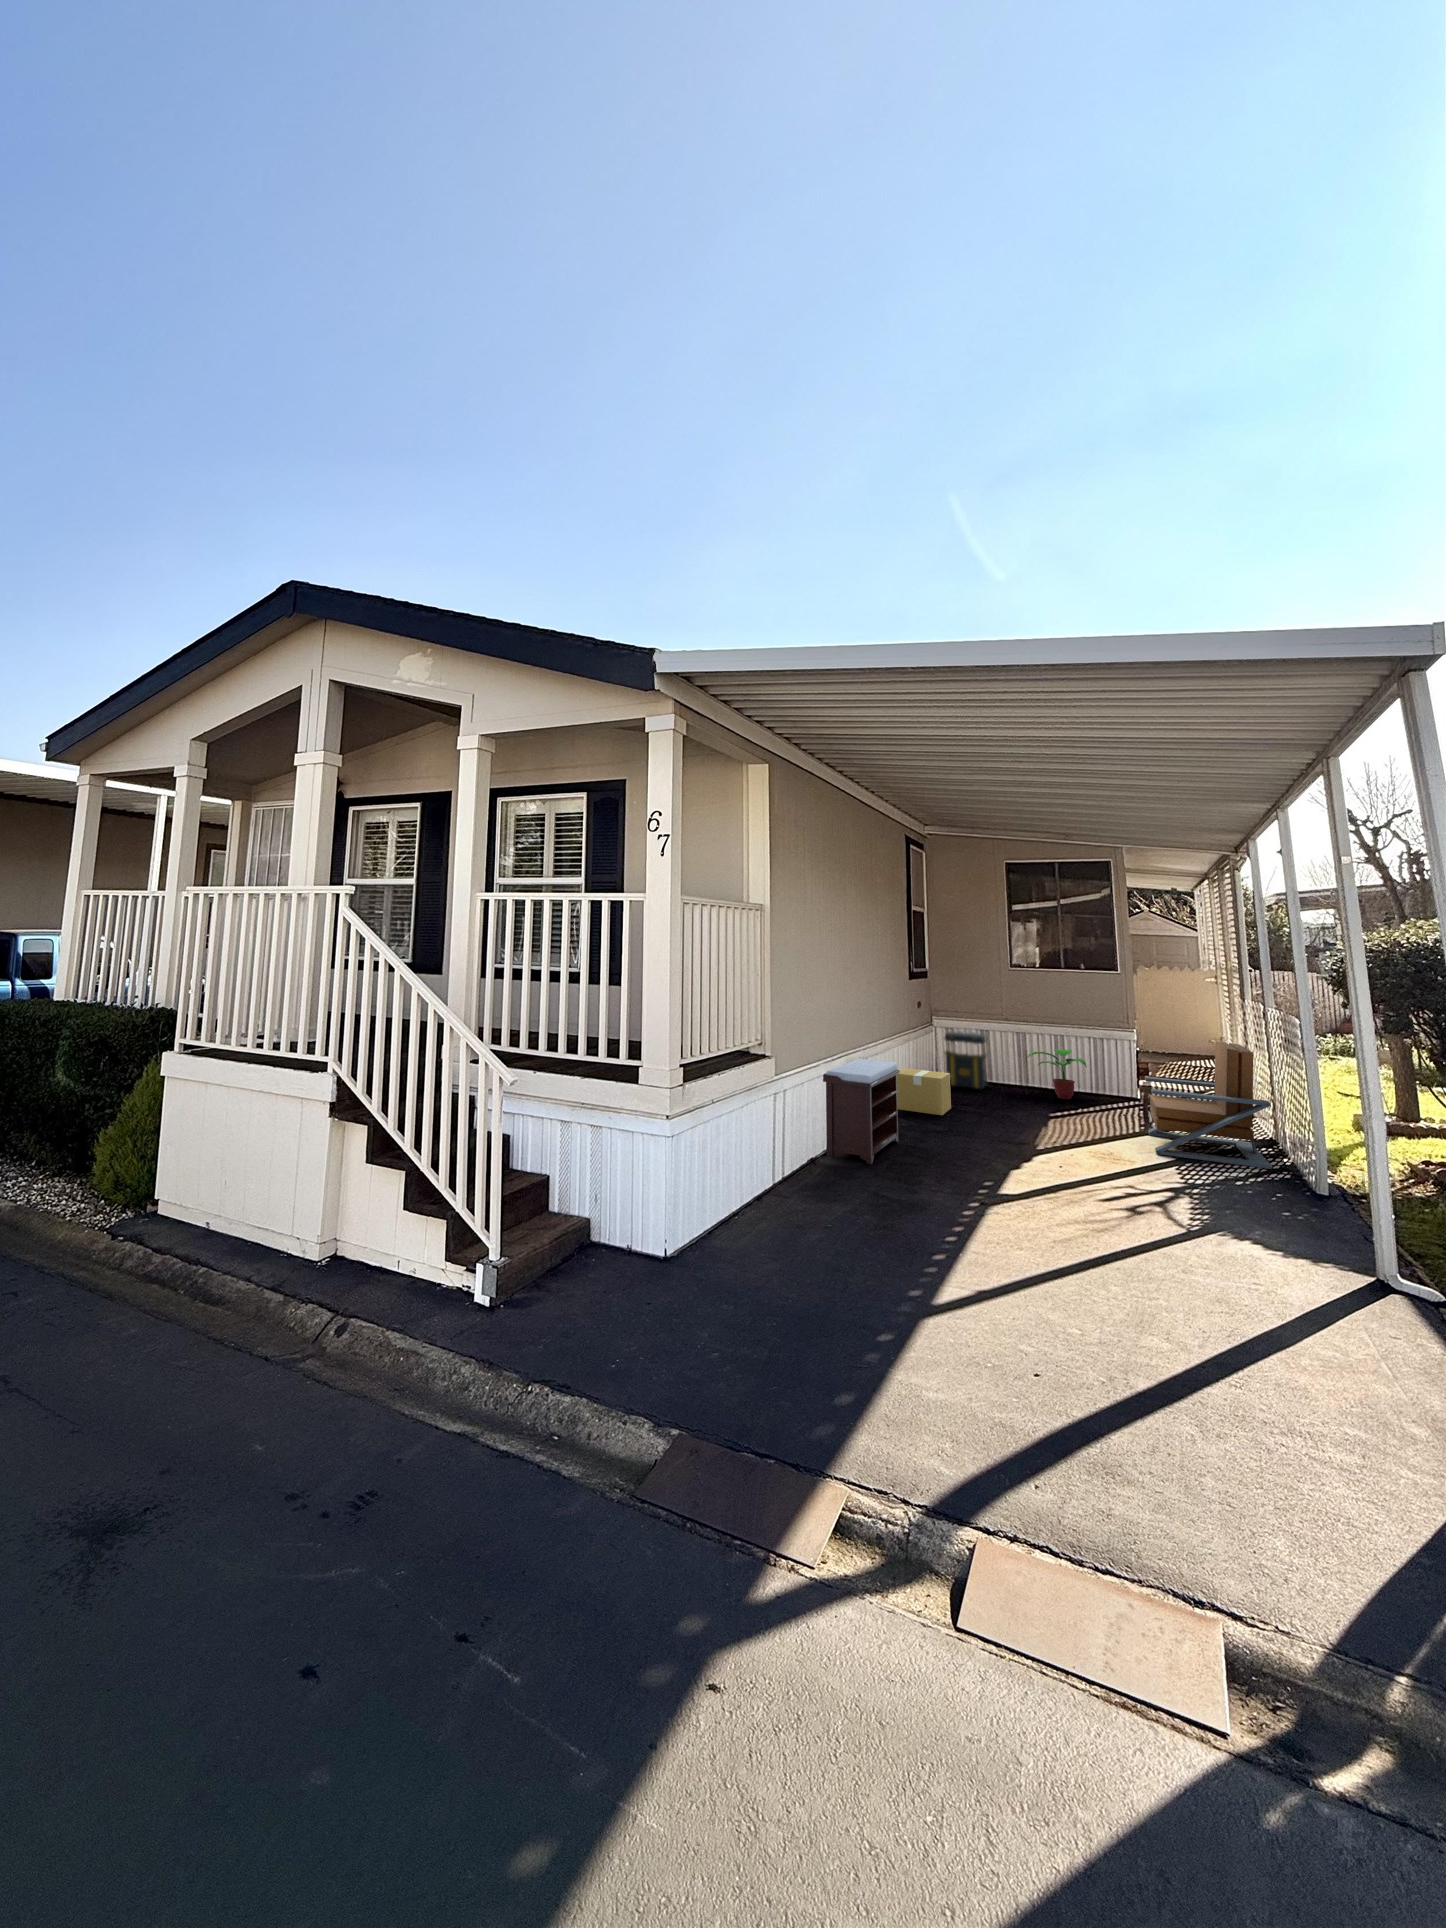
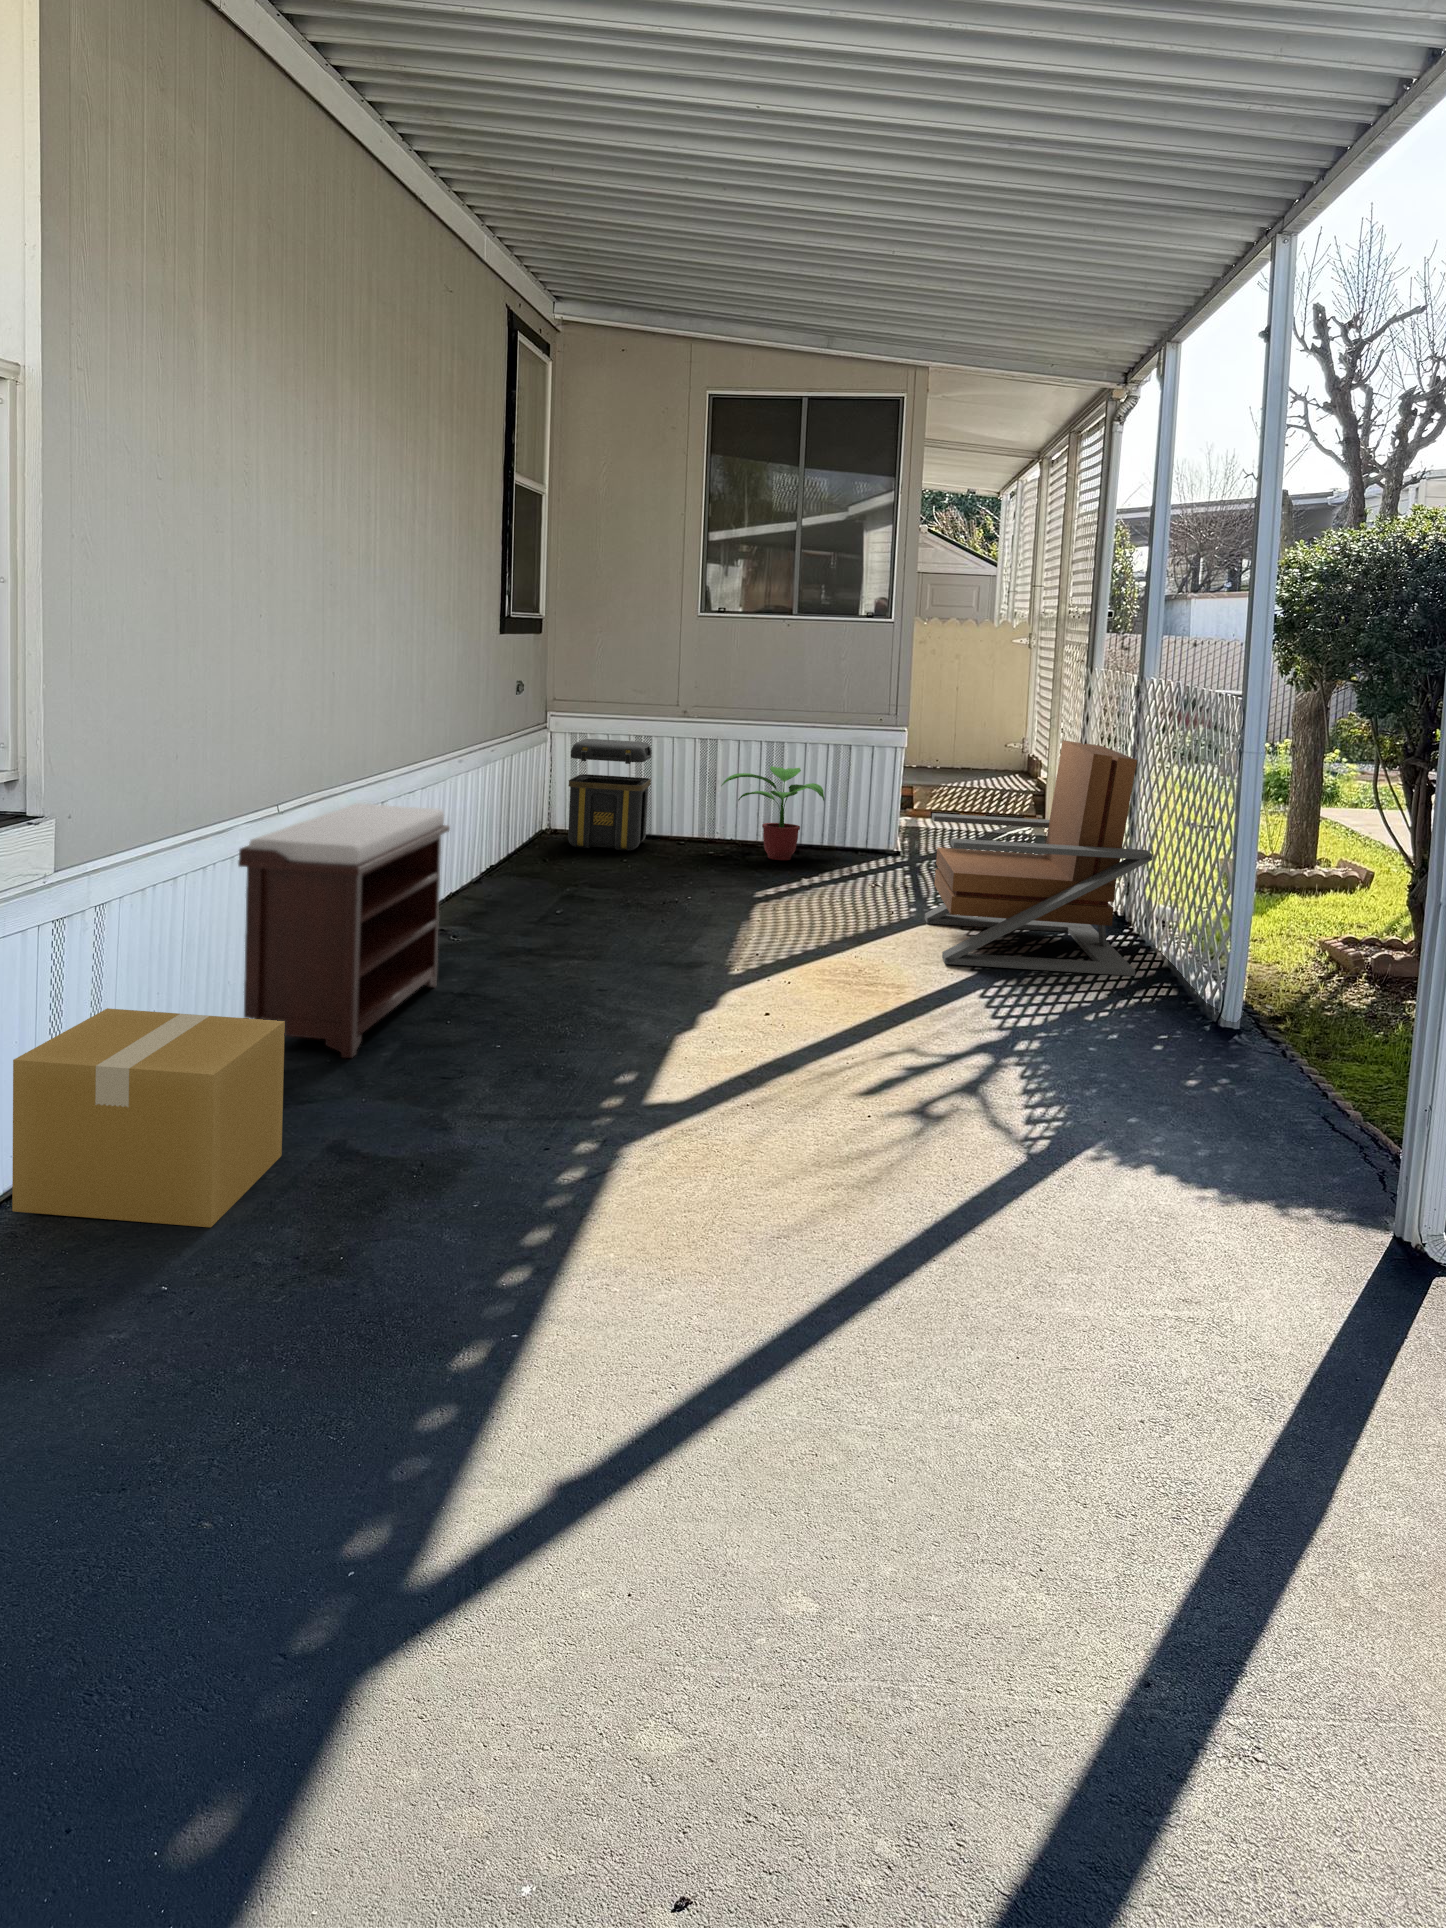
cardboard box: present [896,1068,951,1115] -> present [12,1008,285,1227]

